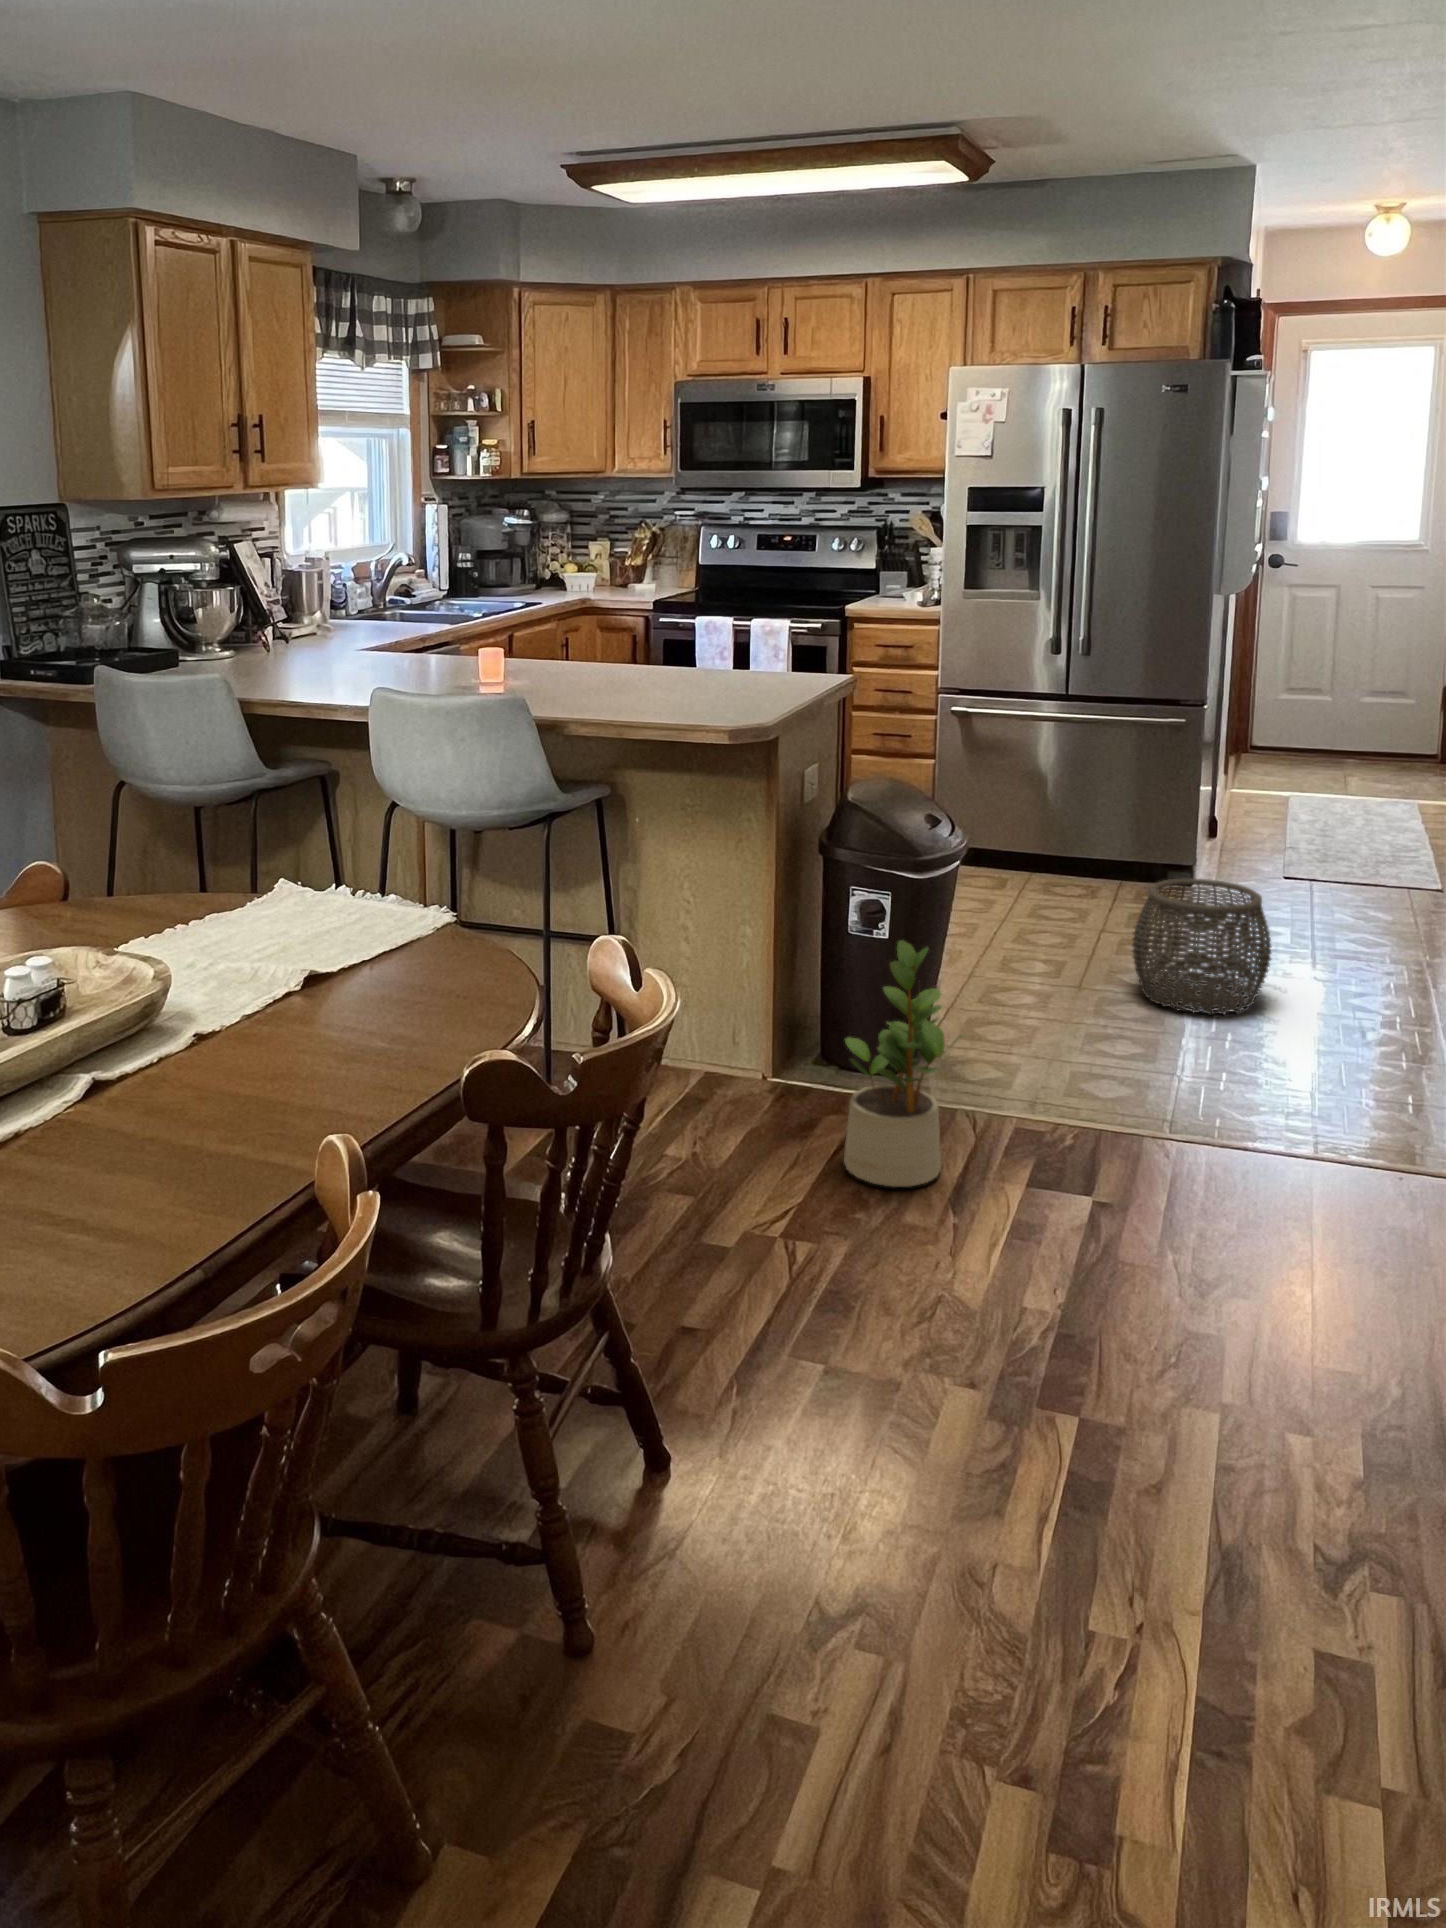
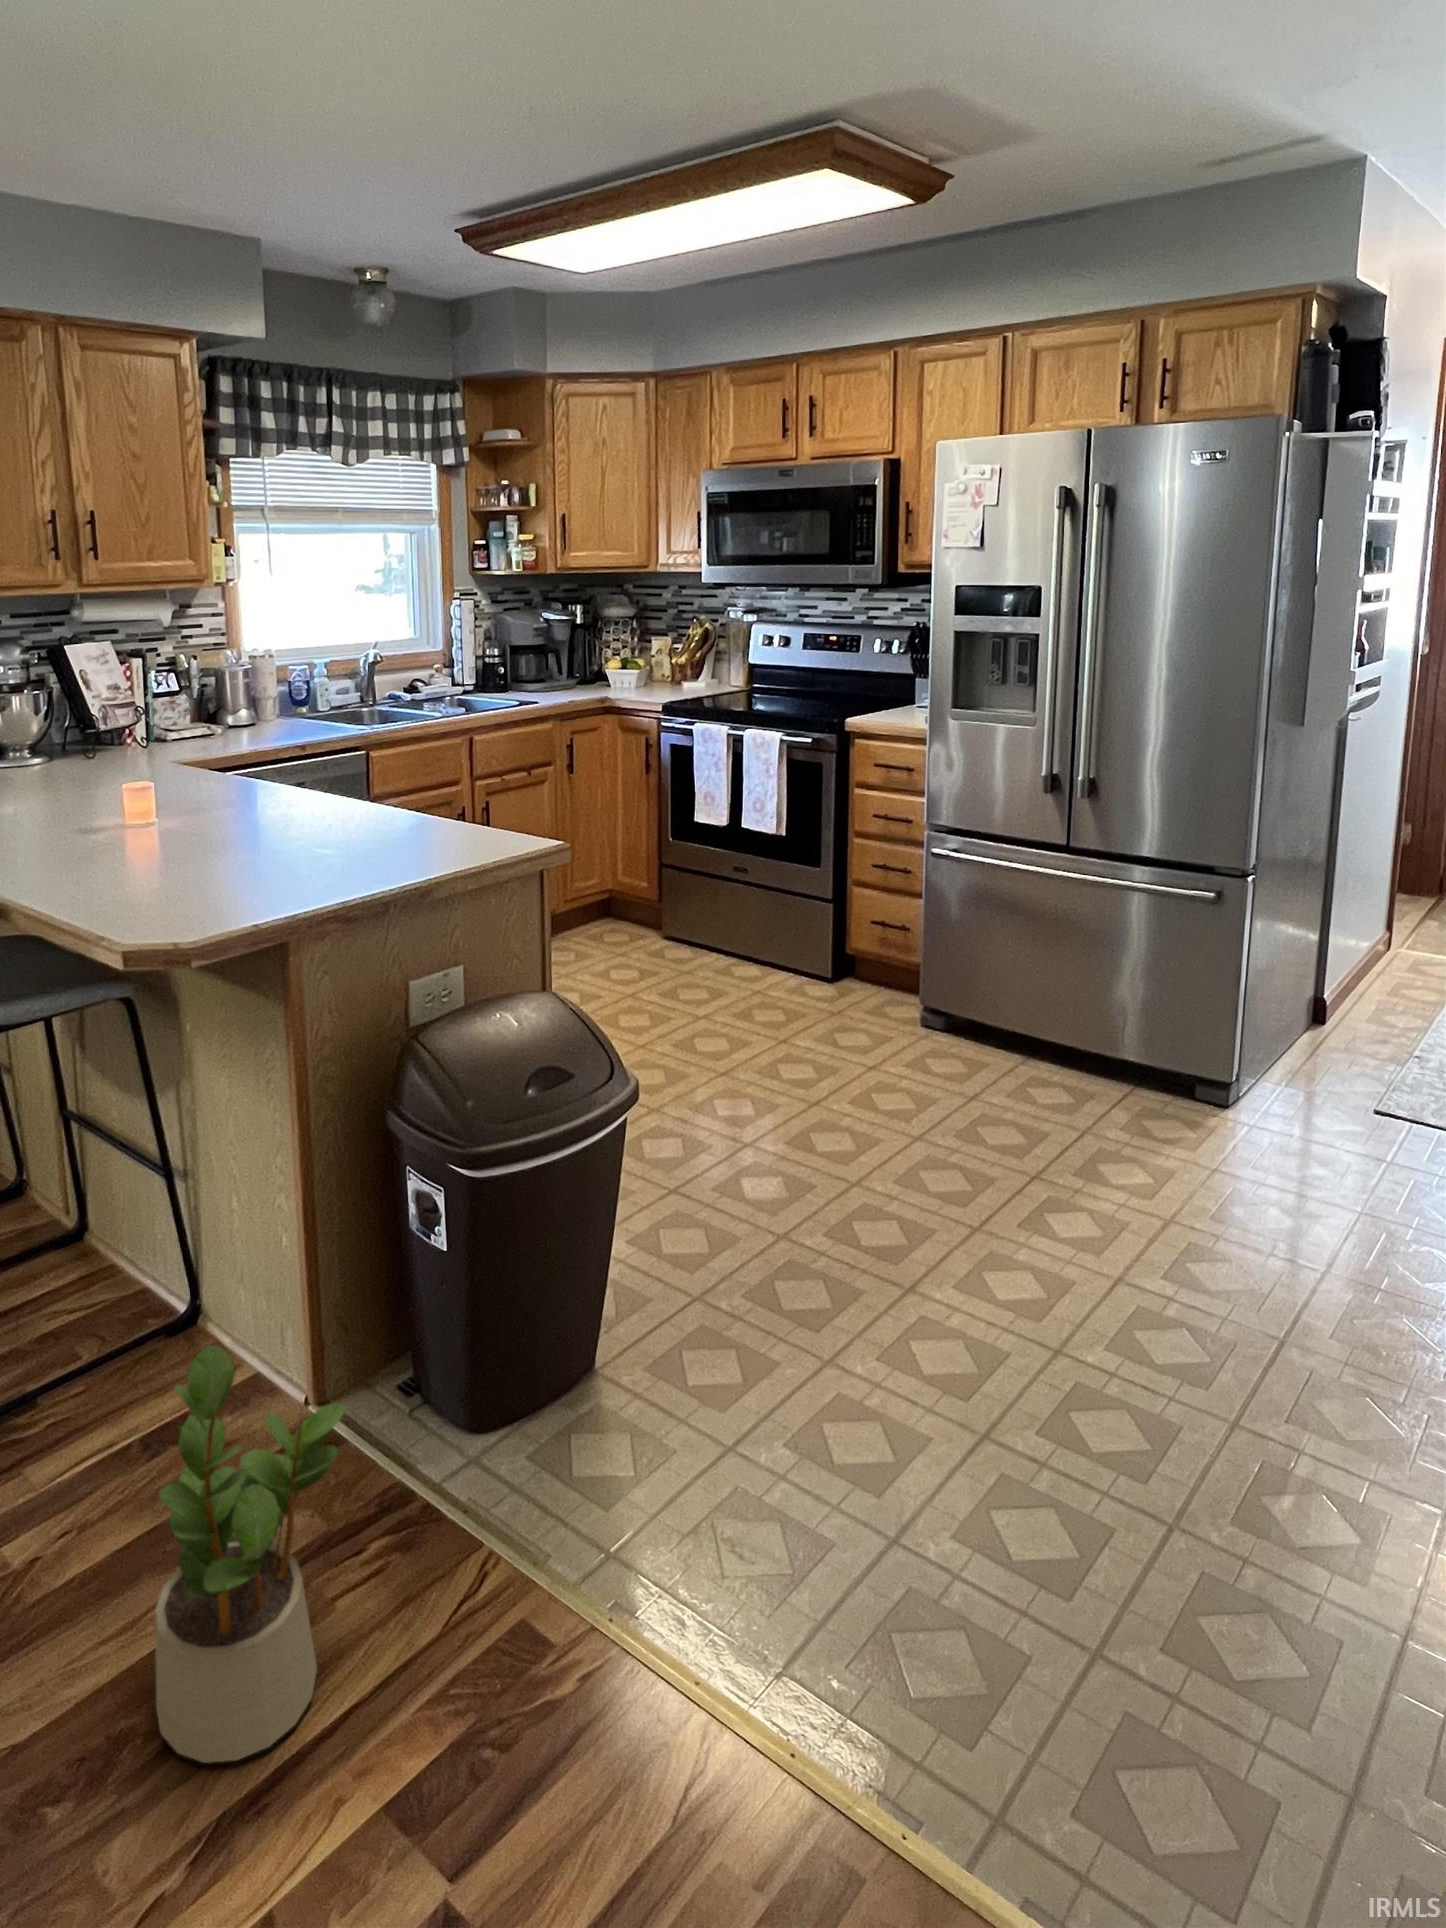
woven basket: present [1132,879,1271,1014] -> none [966,1171,1183,1415]

